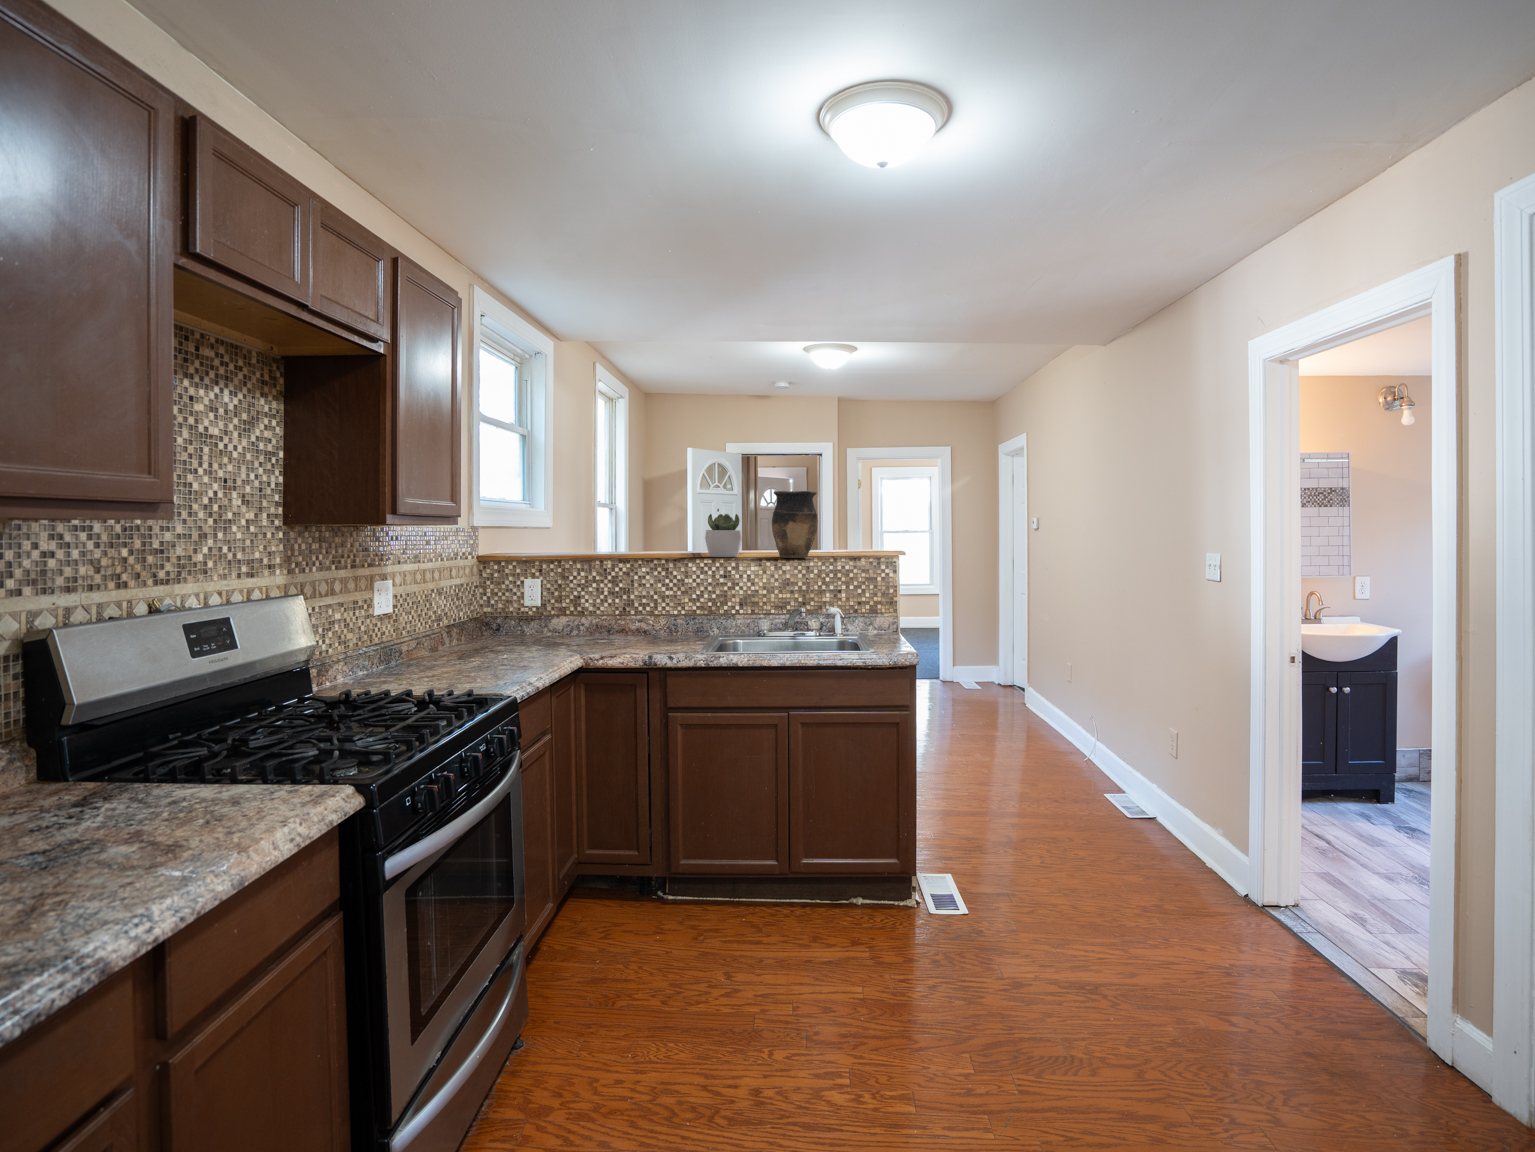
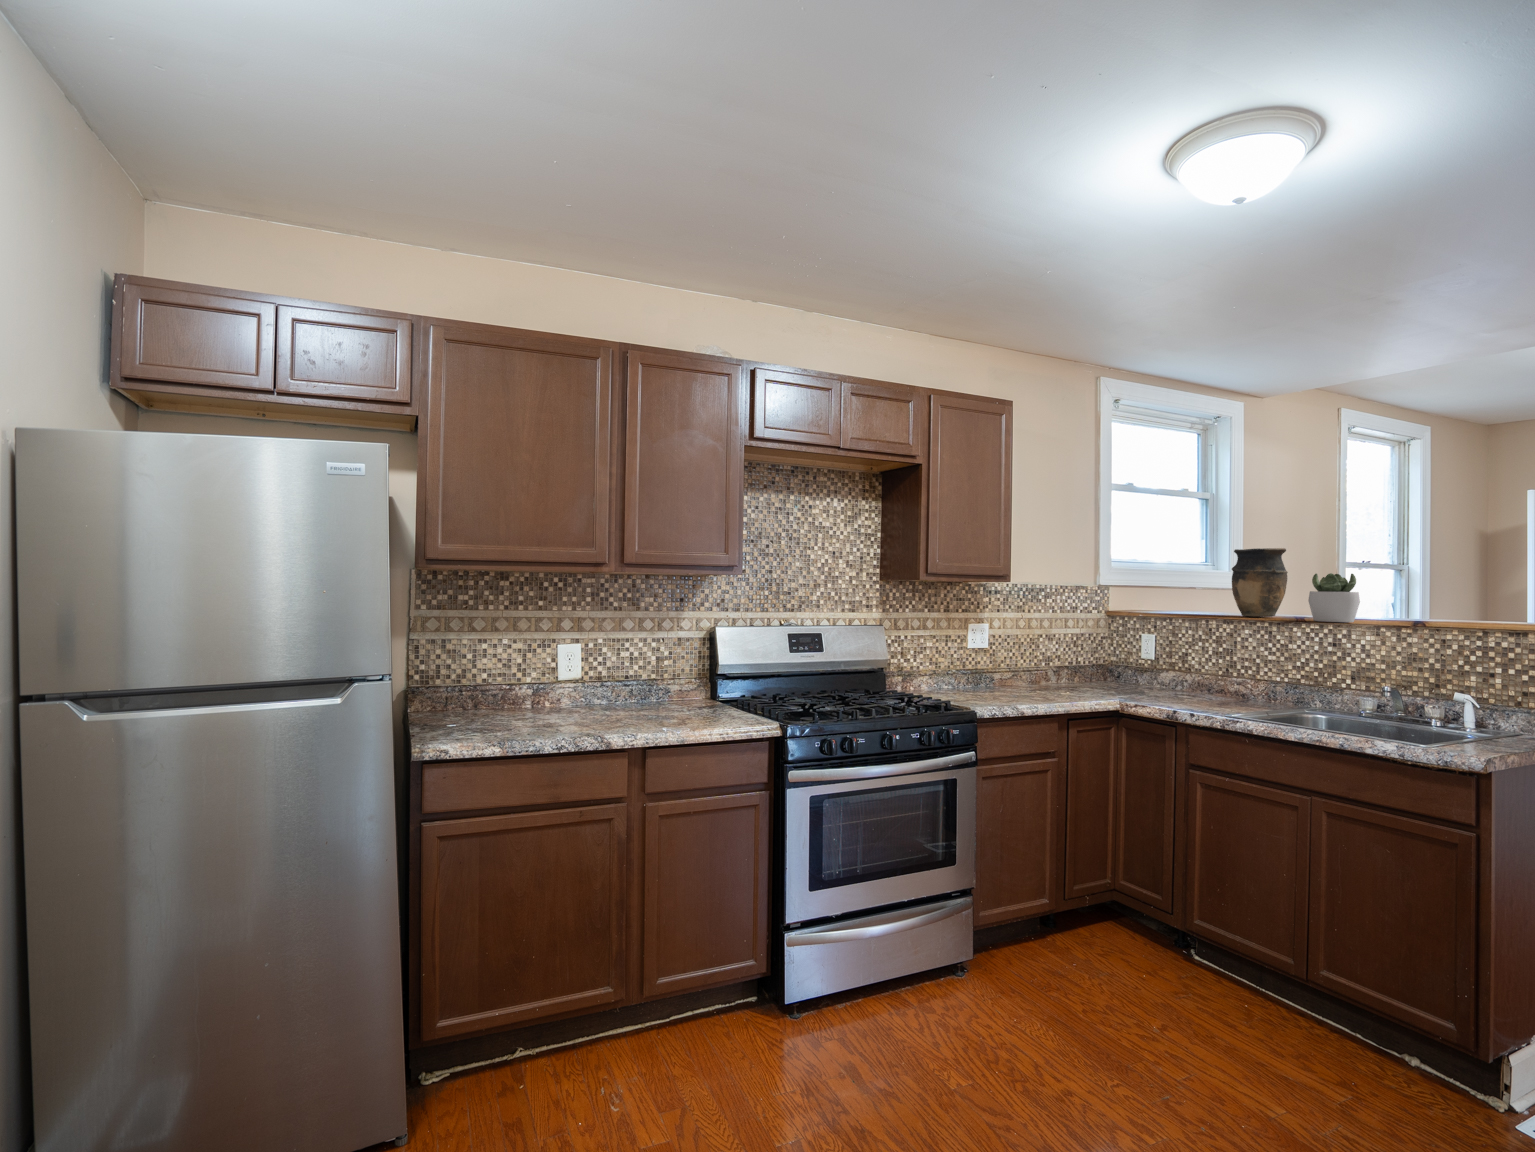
vase: present [772,491,818,559] -> present [1232,548,1288,617]

